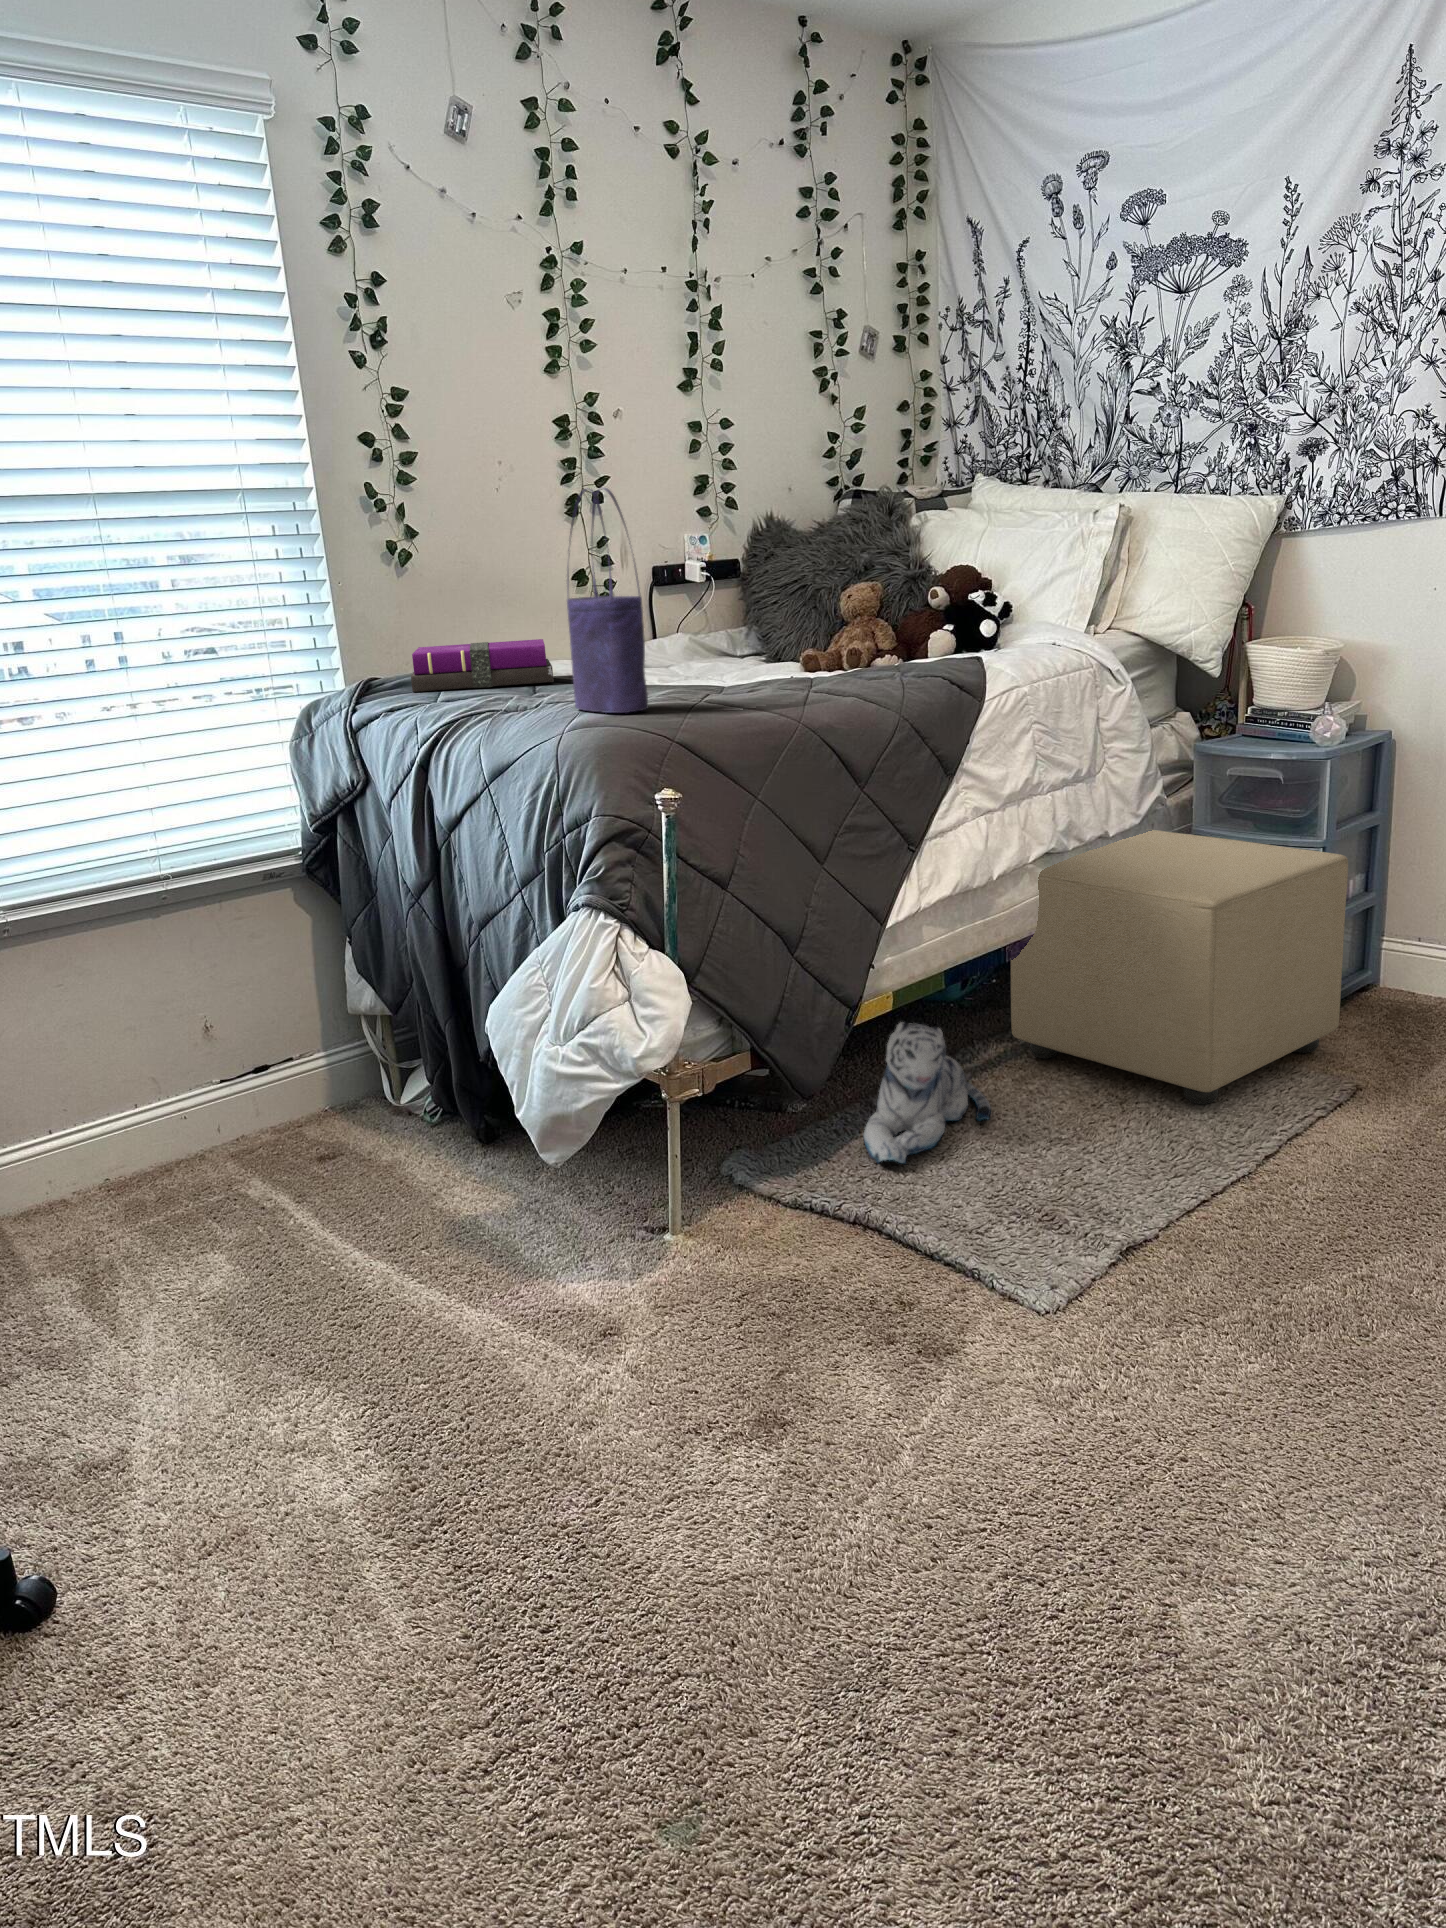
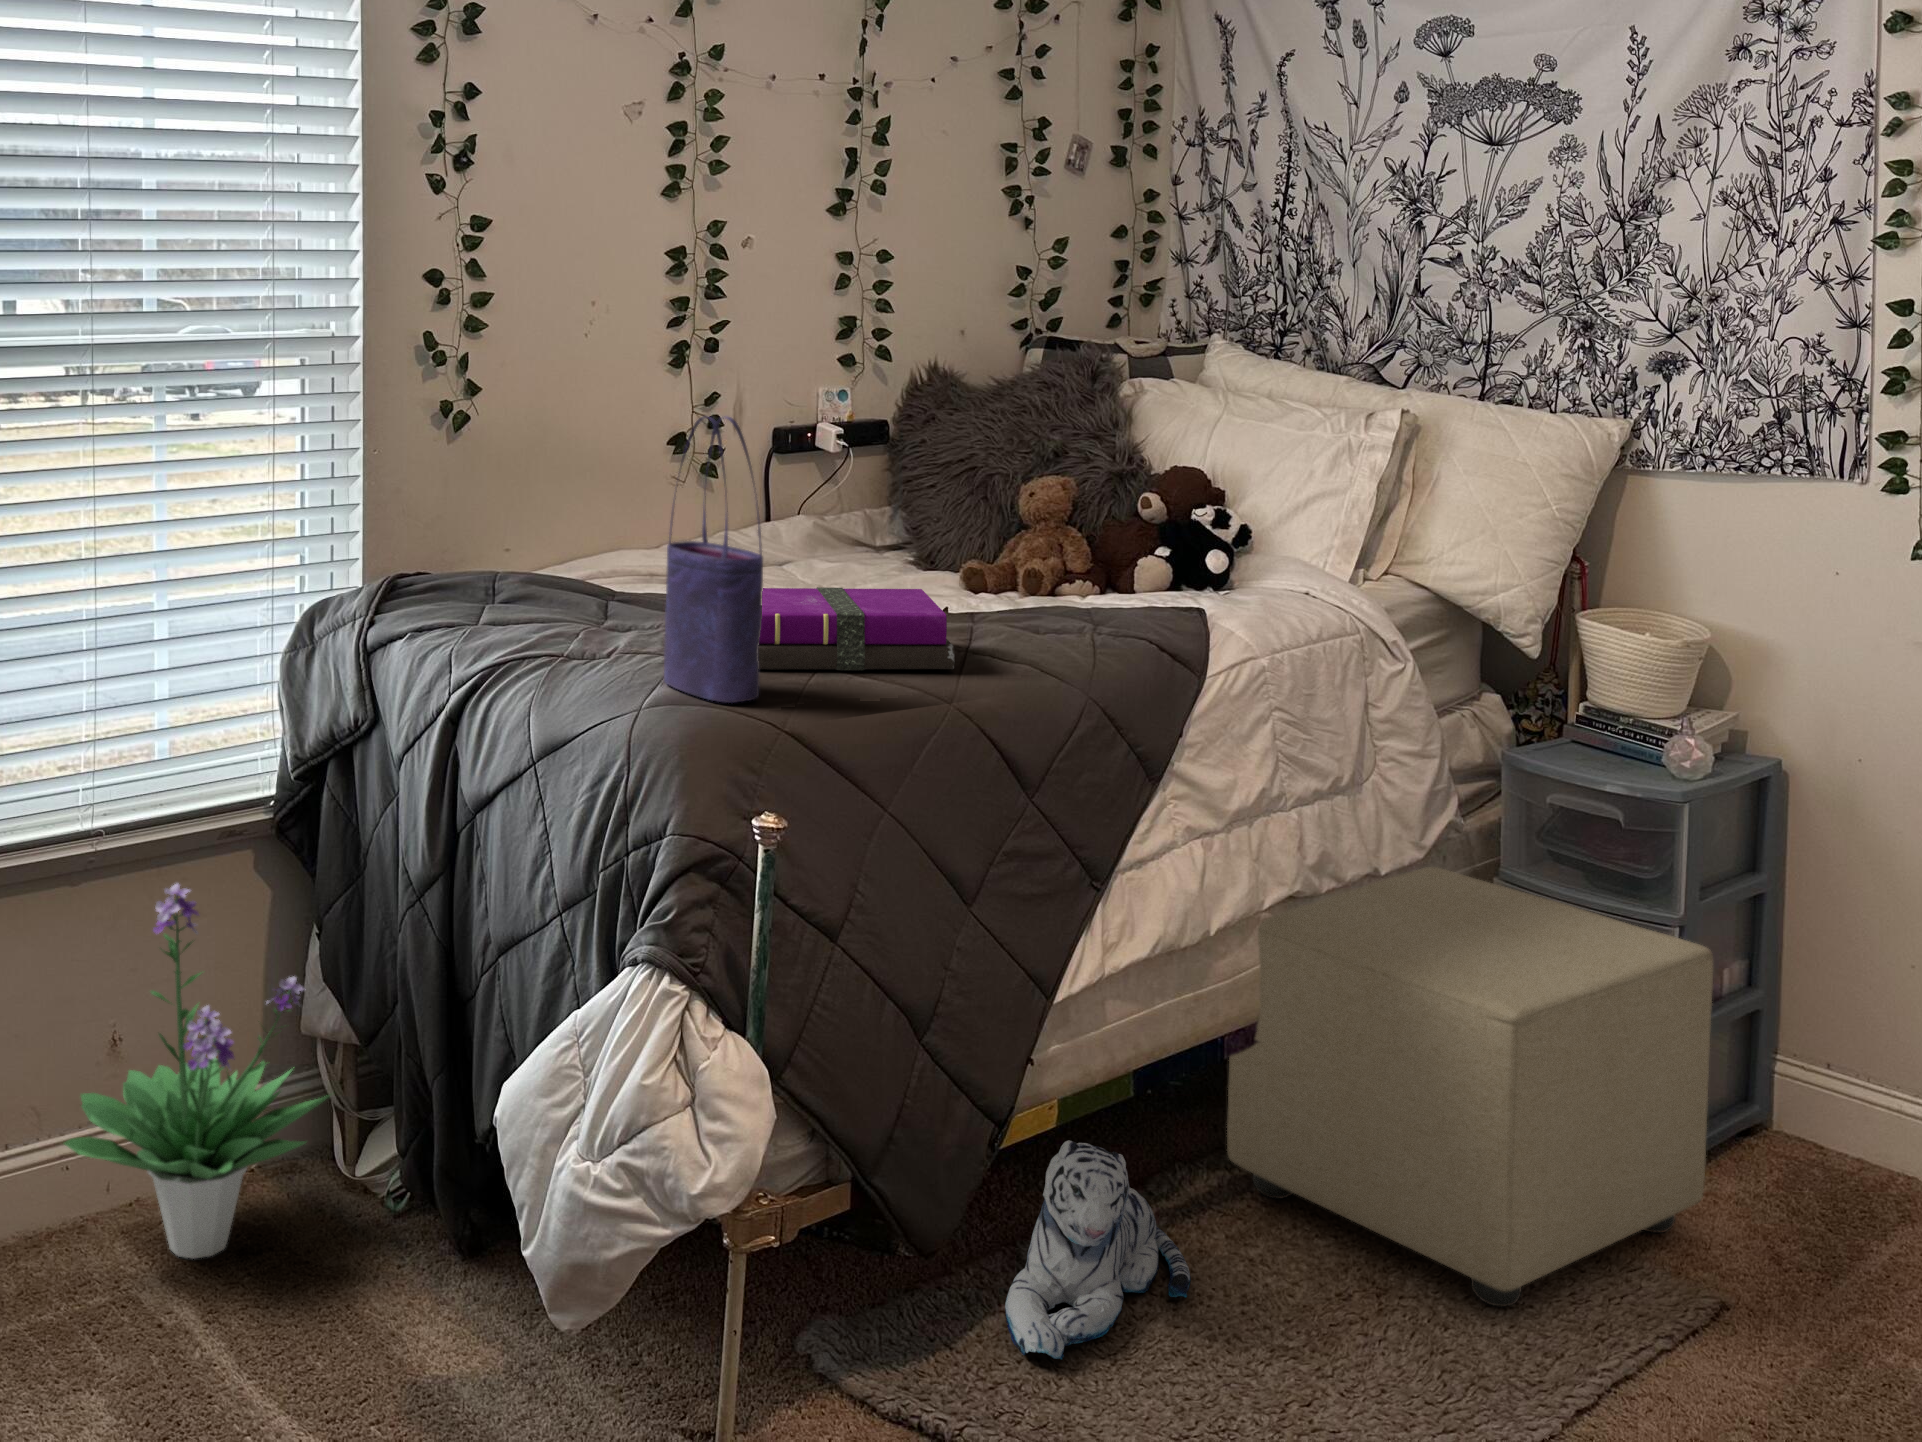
notebook: present [411,639,554,692] -> present [758,587,955,670]
potted plant: none [169,908,371,1168] -> present [64,884,330,1259]

